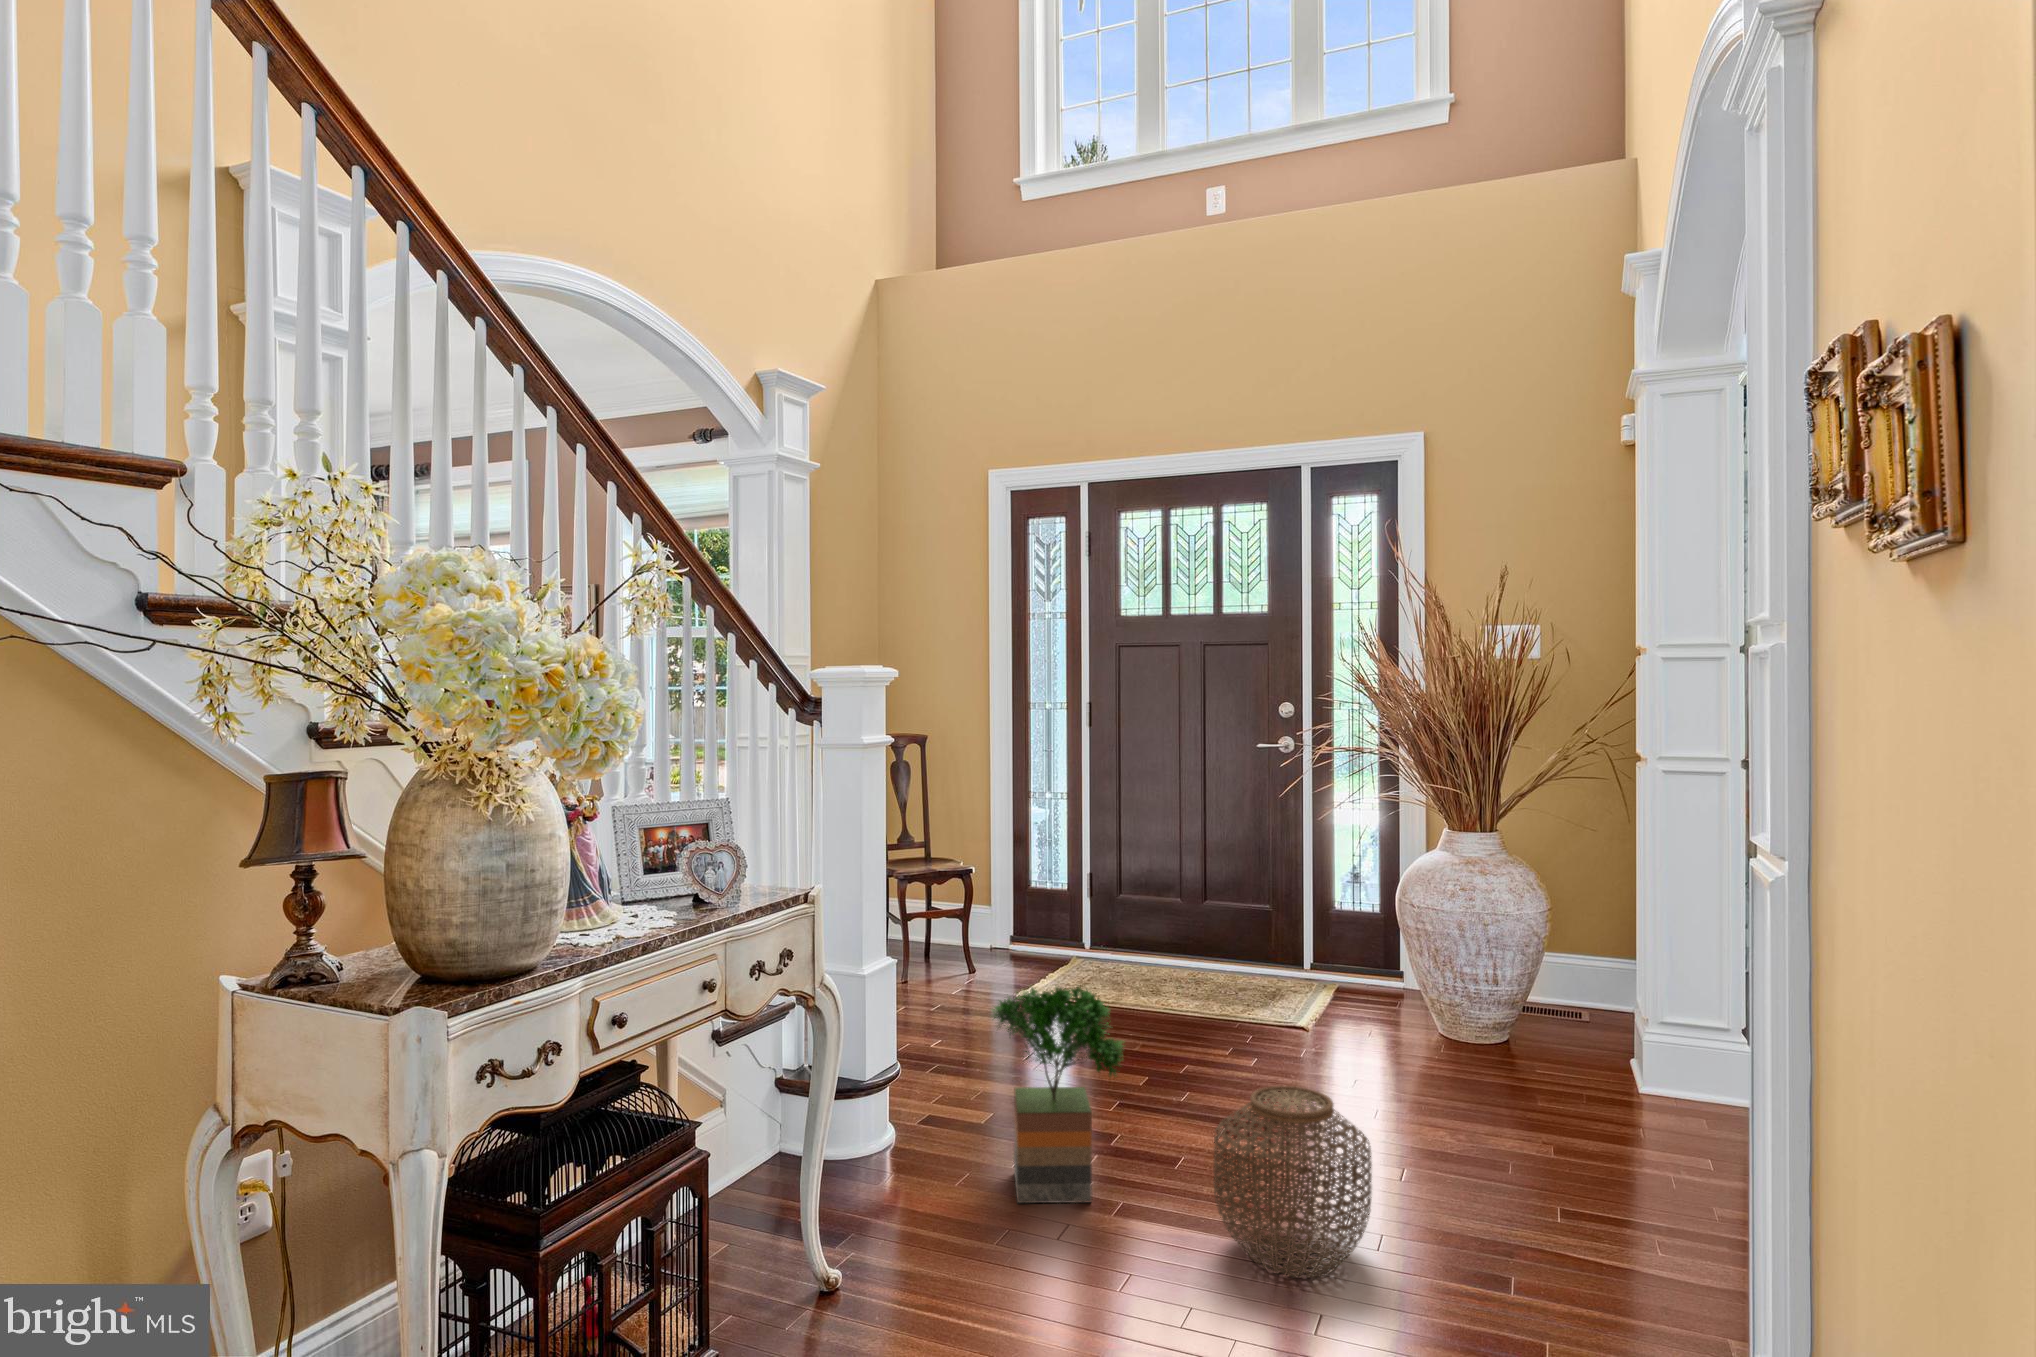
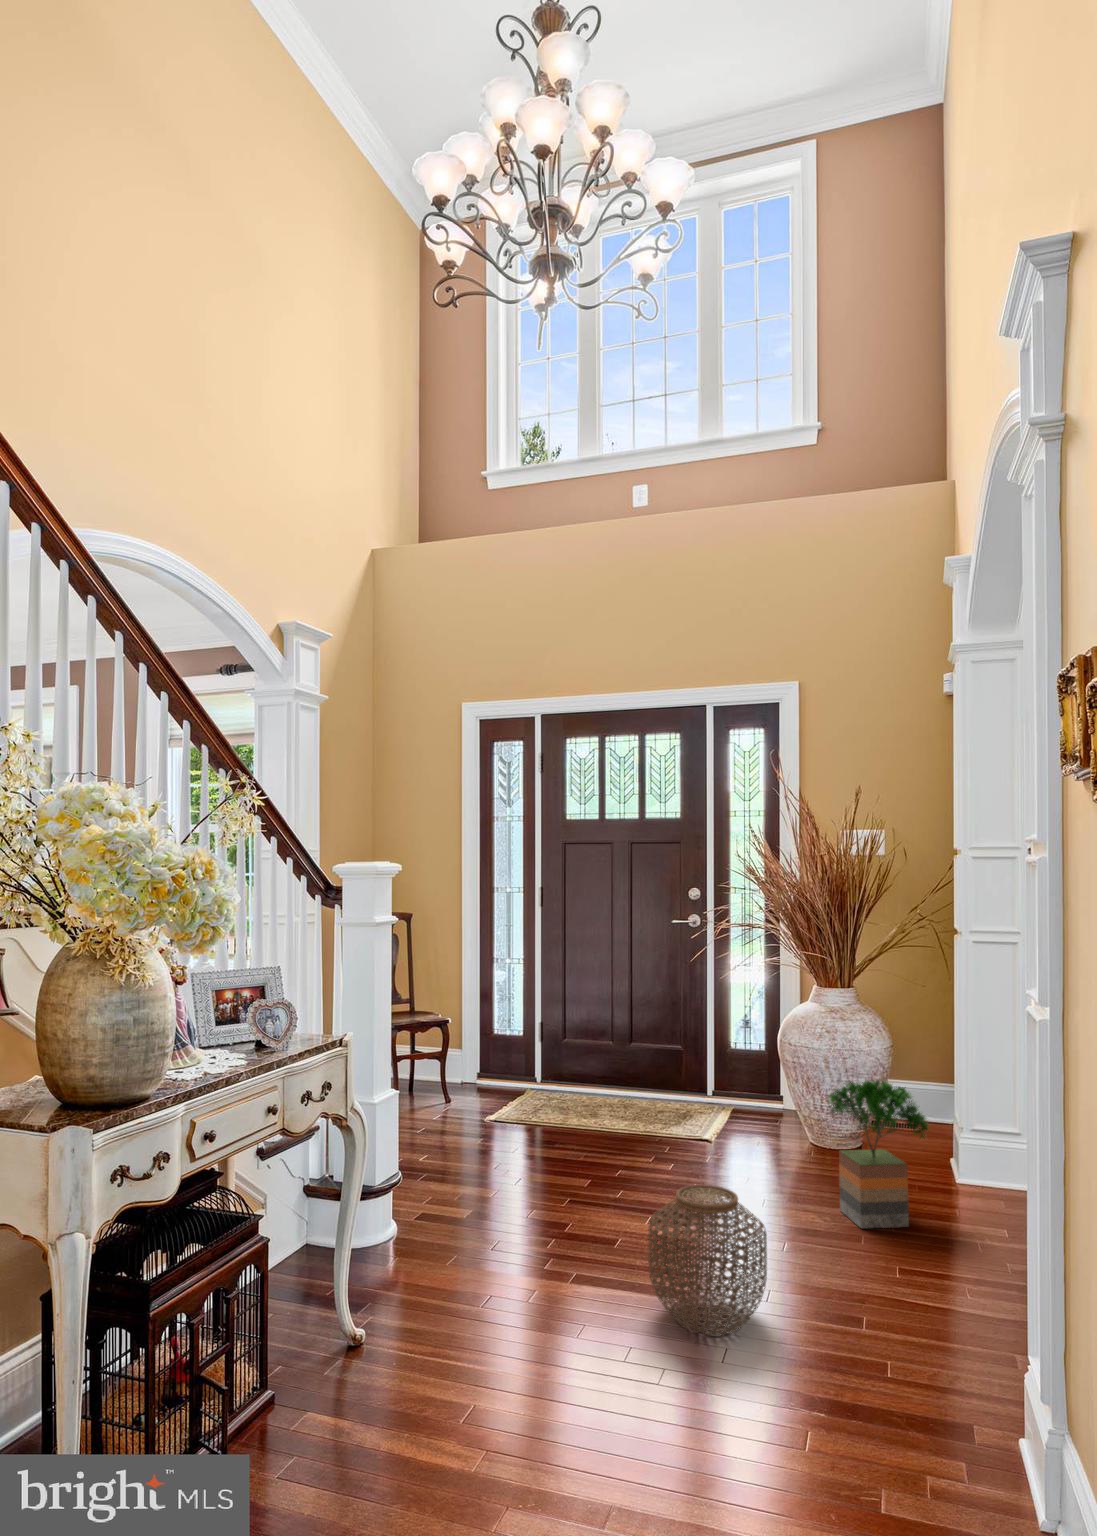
potted tree: present [992,987,1124,1203] -> present [828,1080,929,1228]

